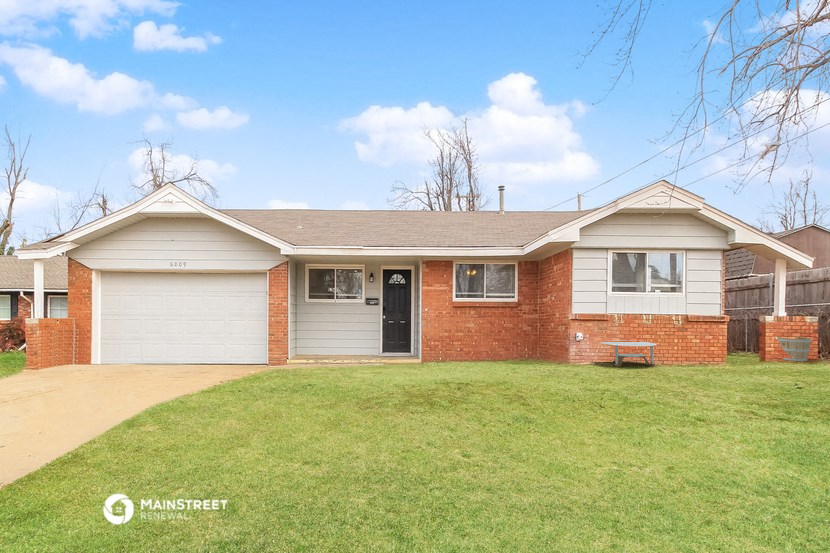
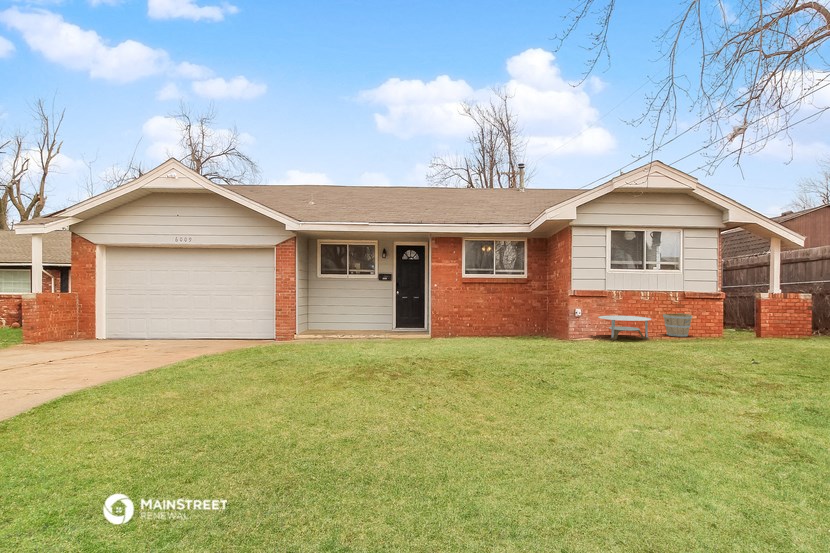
wooden bucket: present [777,337,812,362] -> present [663,313,692,337]

